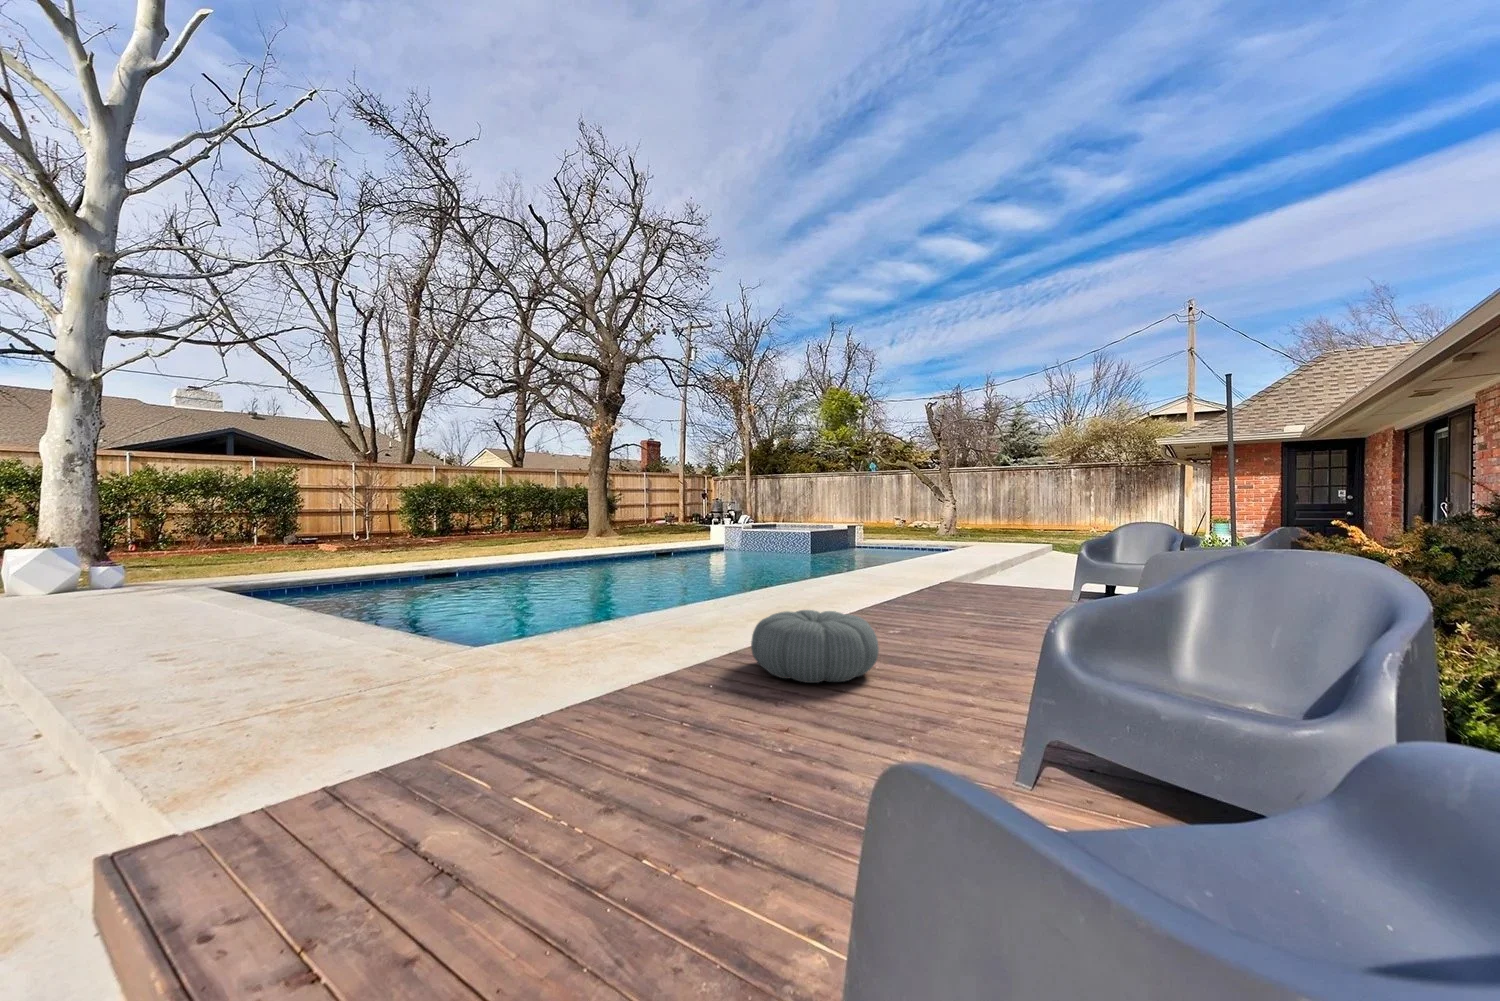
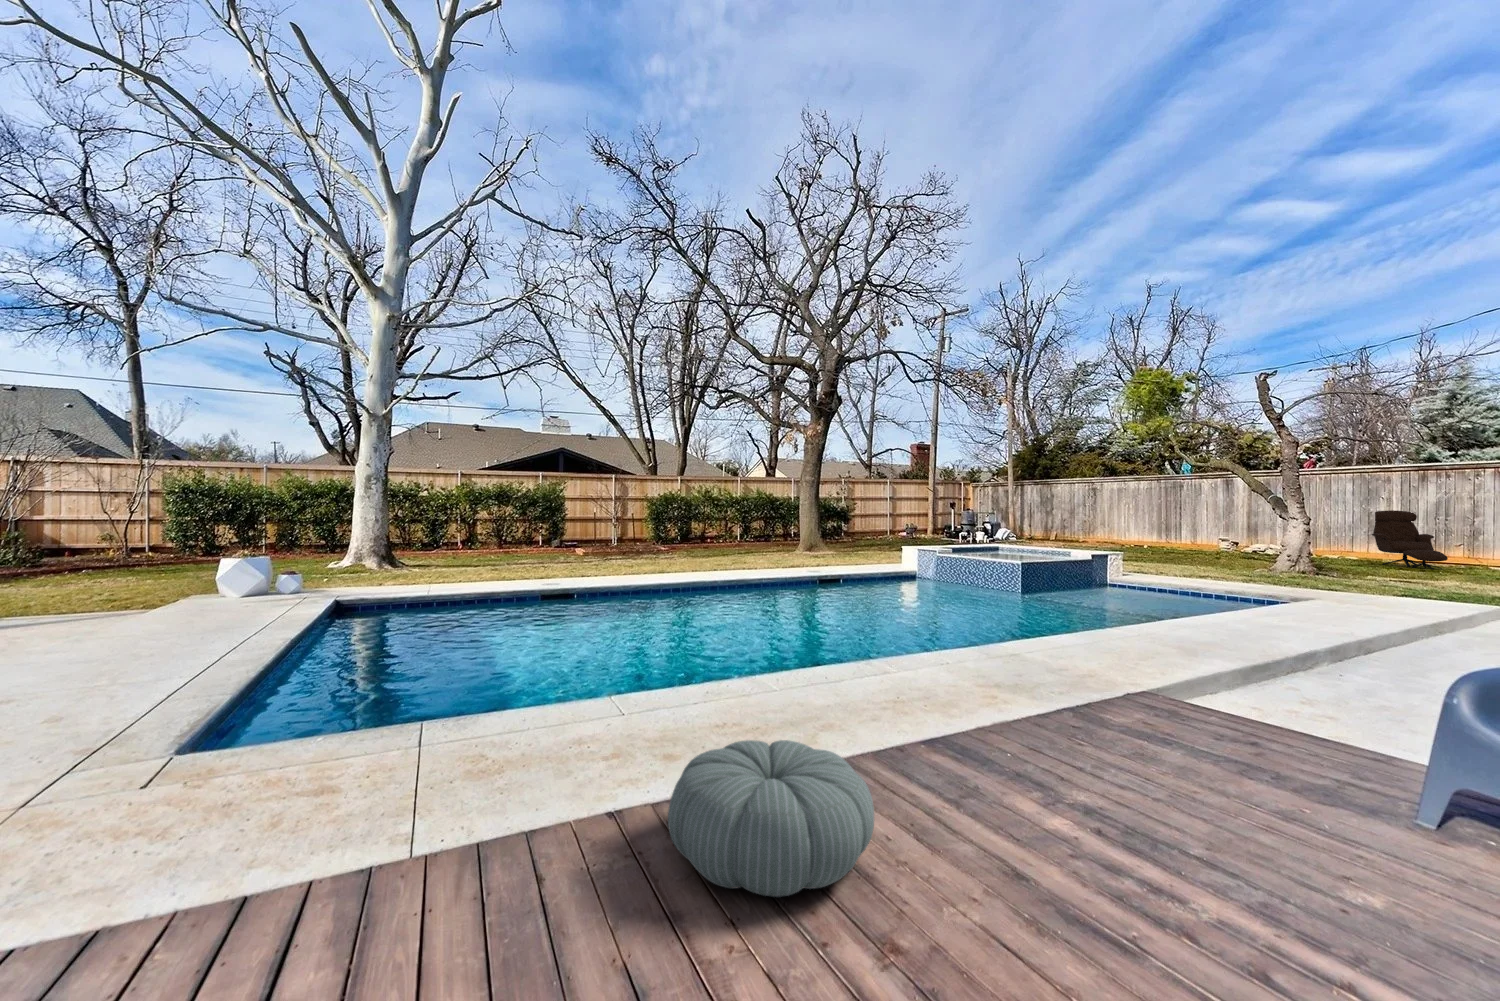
lounge chair: none [979,497,1018,534] -> present [1372,510,1448,569]

